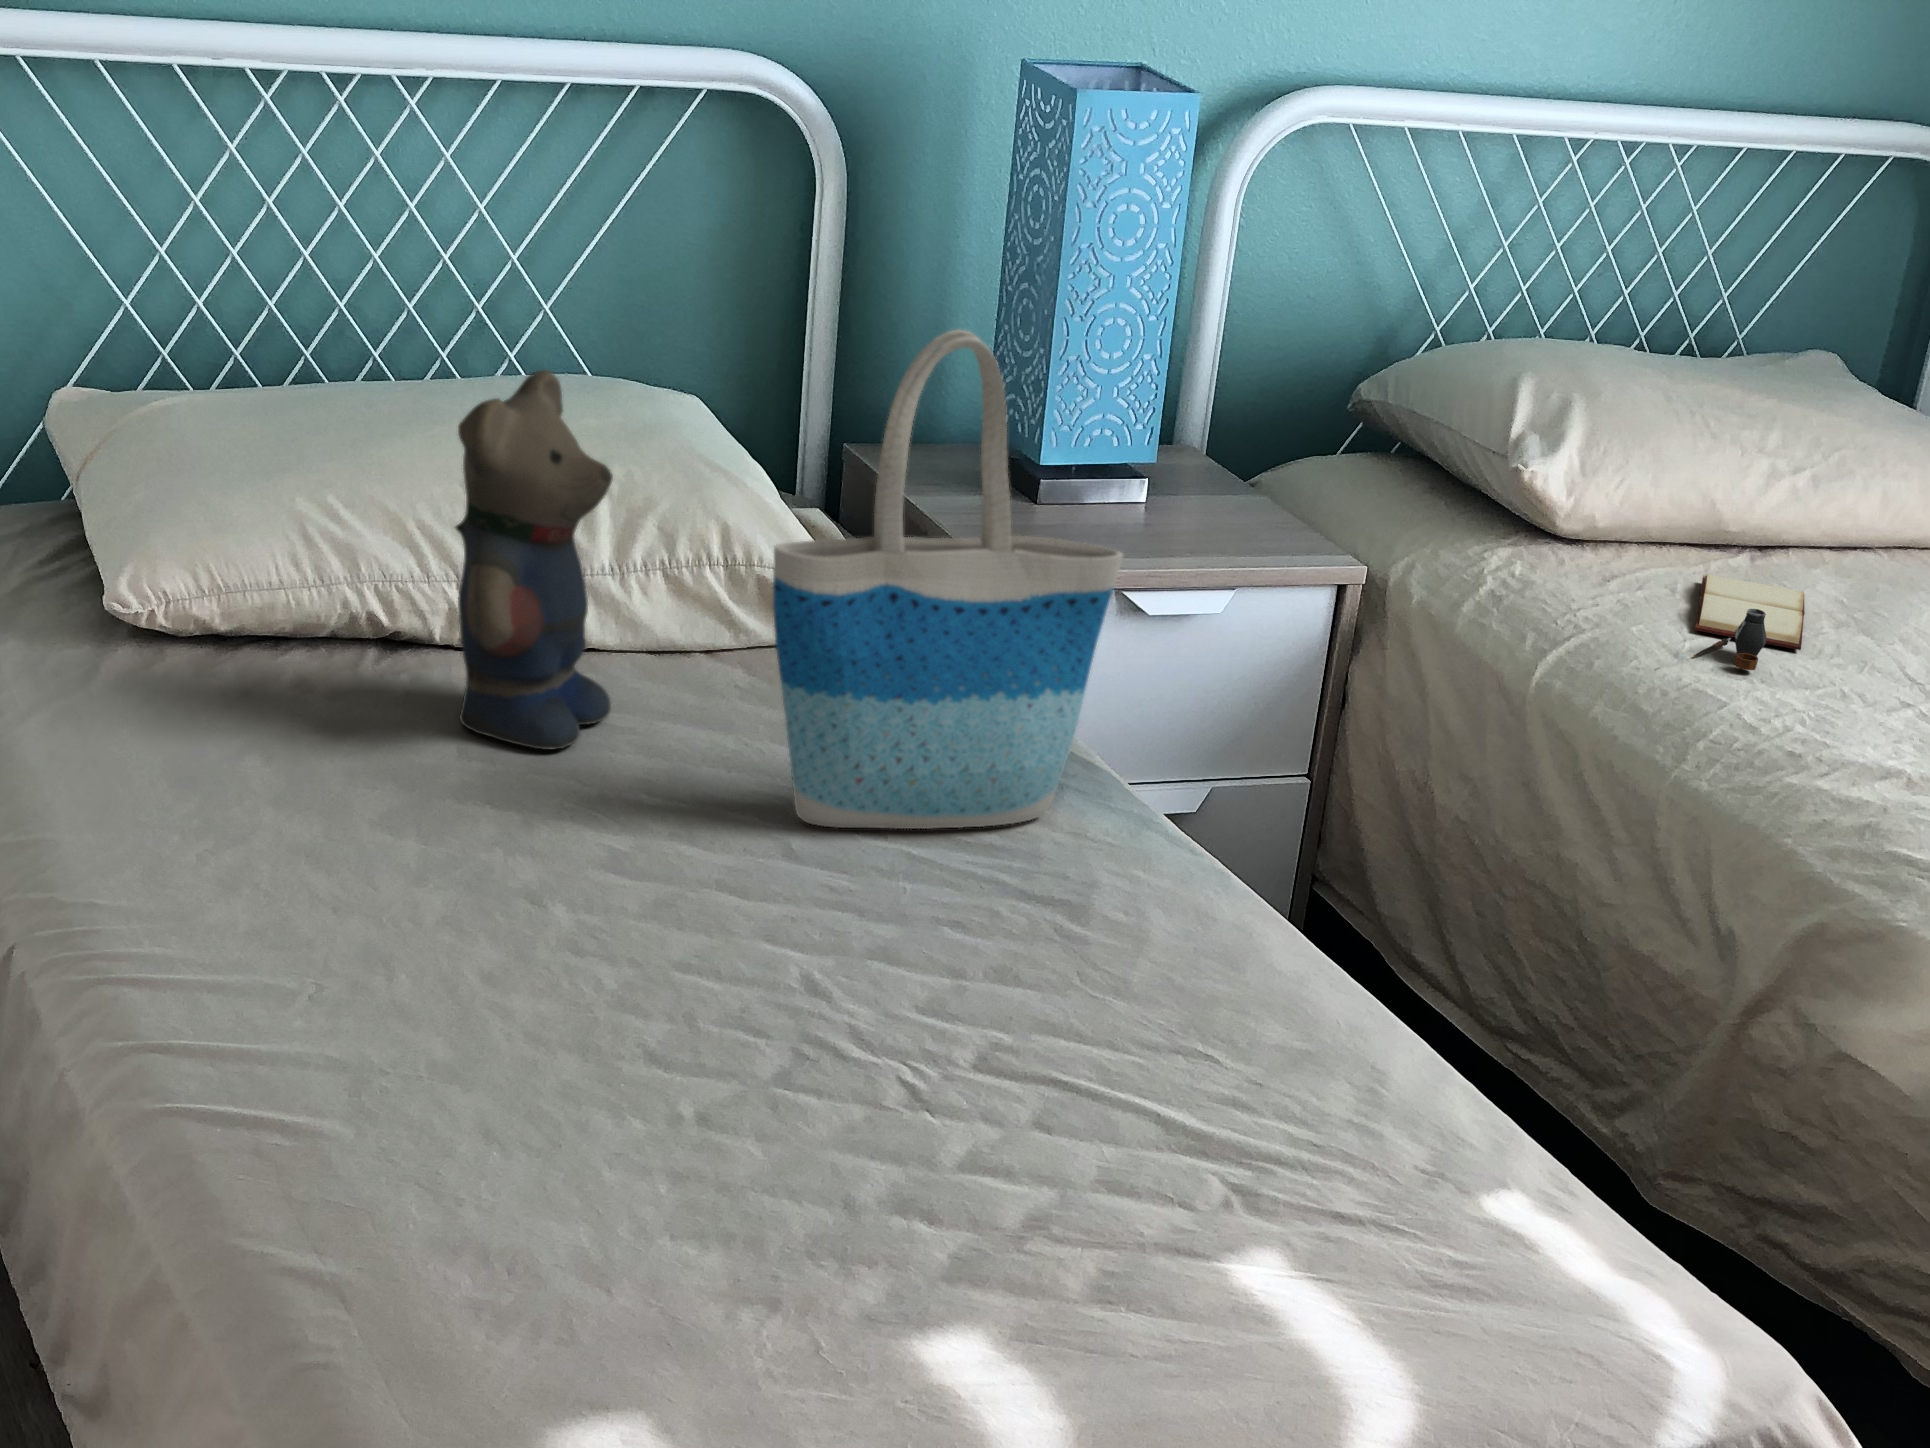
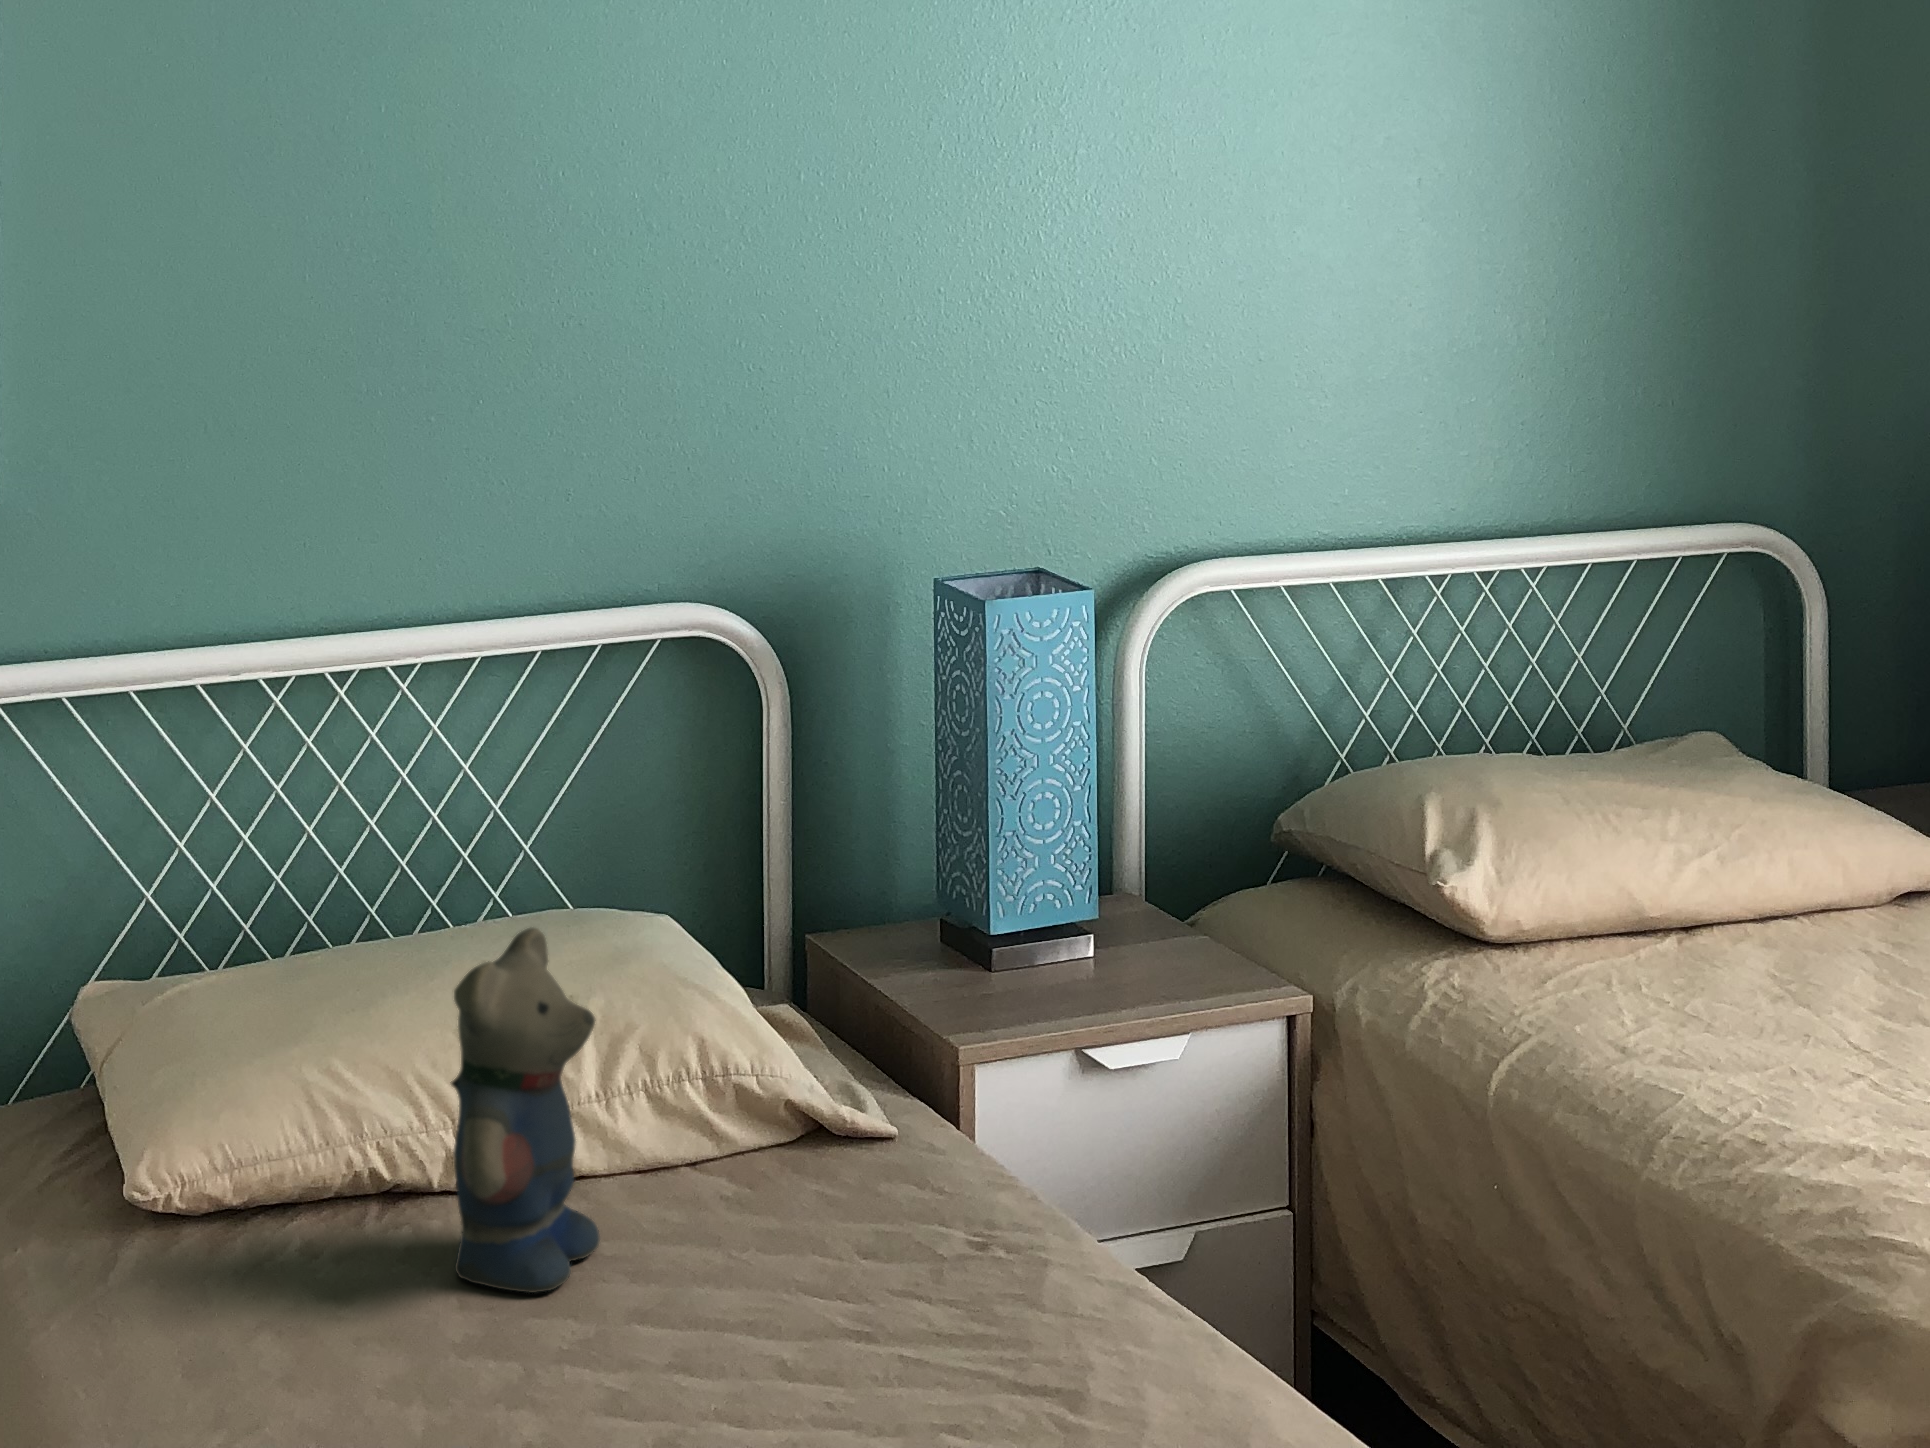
tote bag: present [773,330,1123,829] -> none [746,855,1073,1343]
book: present [1694,574,1804,670] -> none [1636,964,1744,1060]

